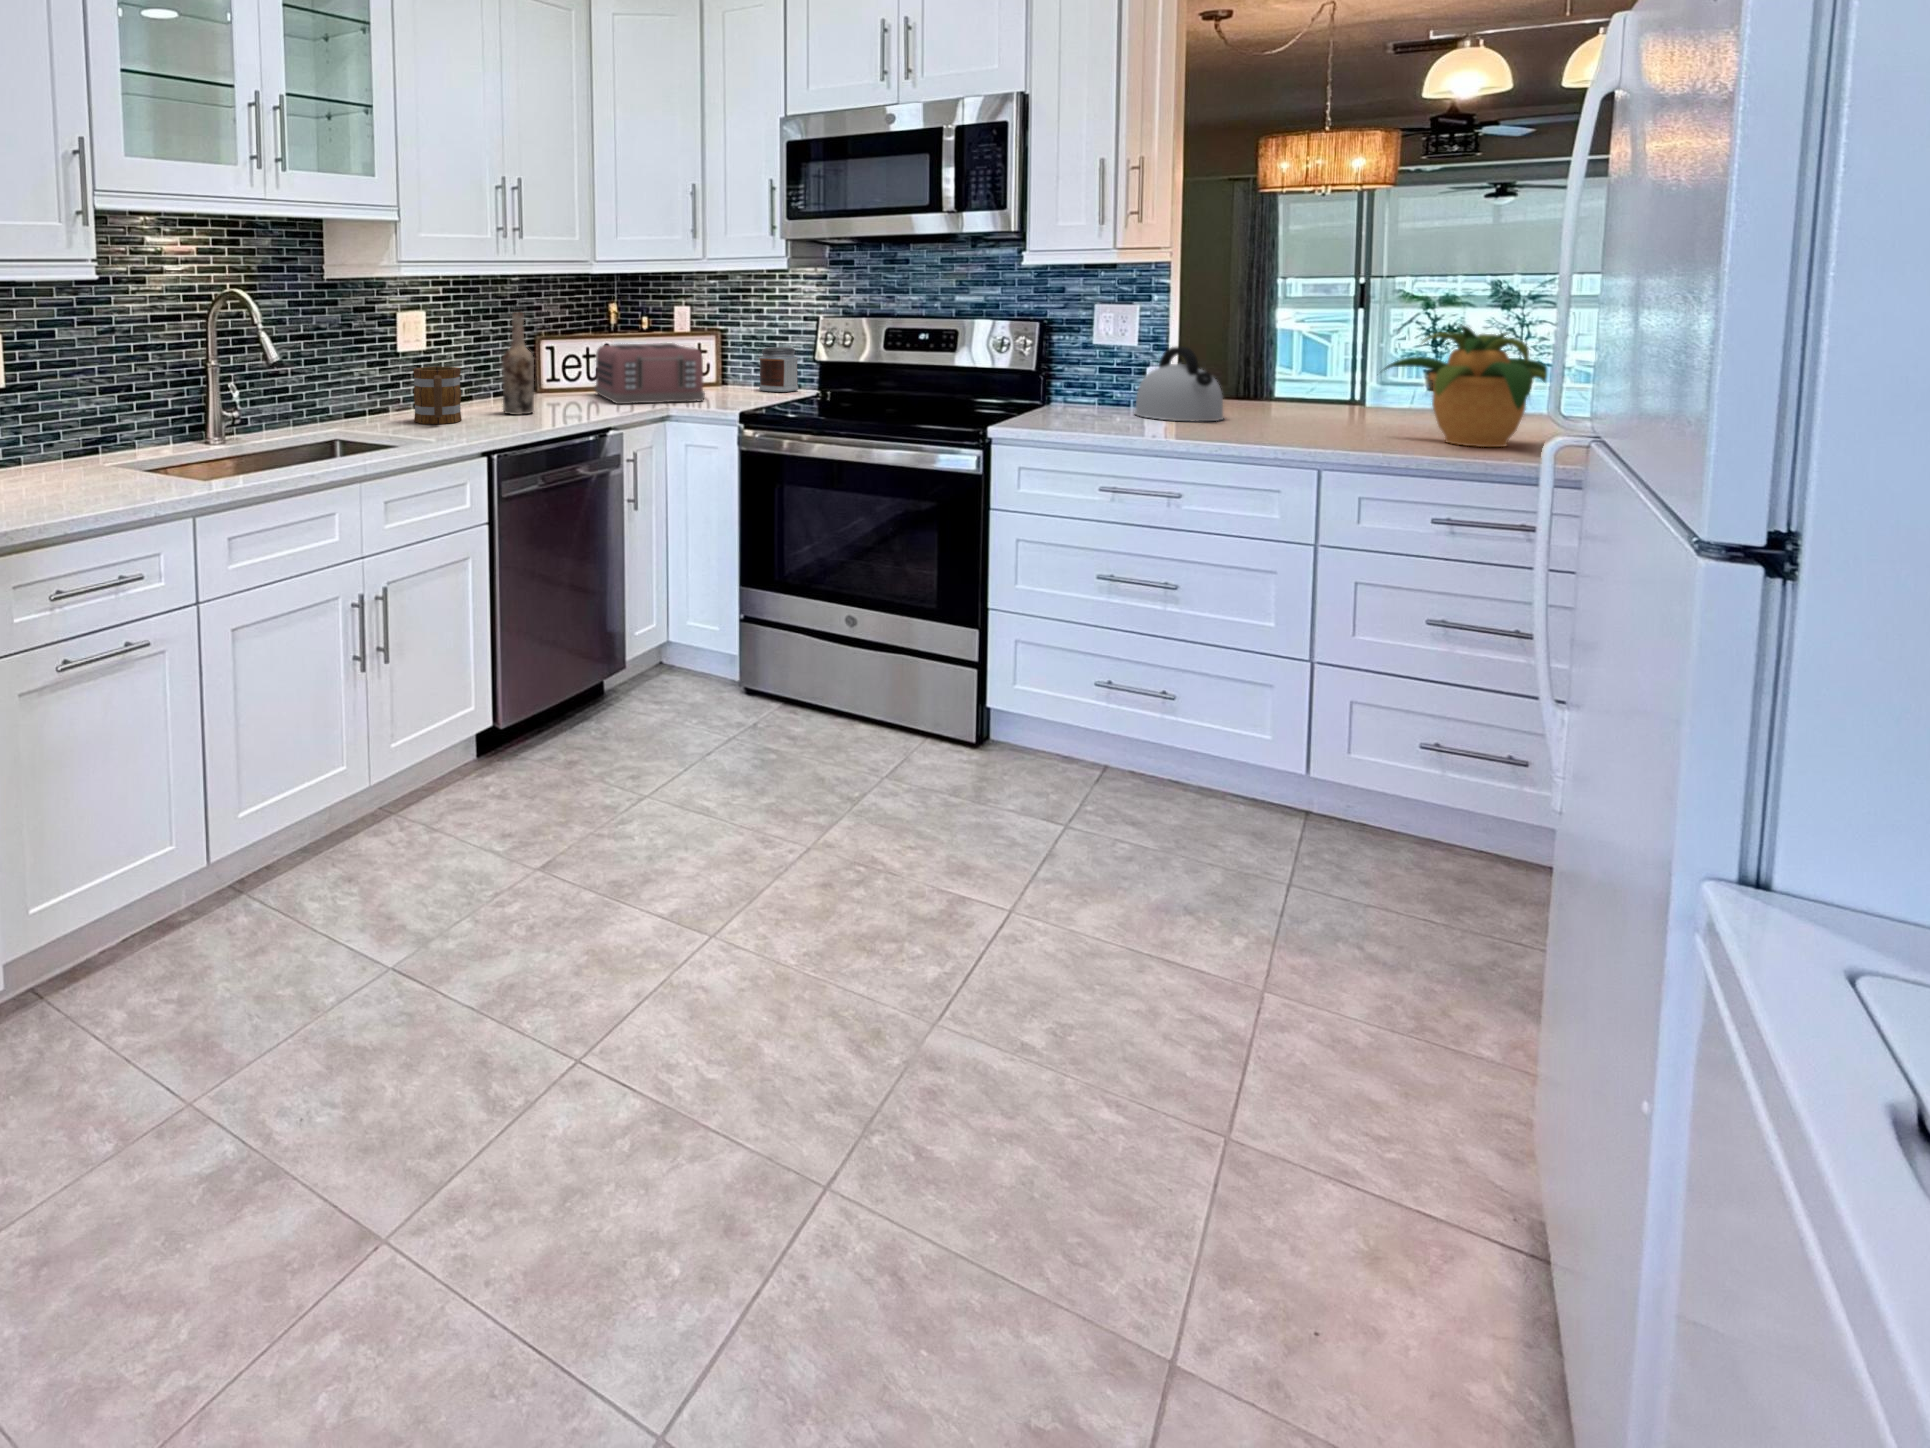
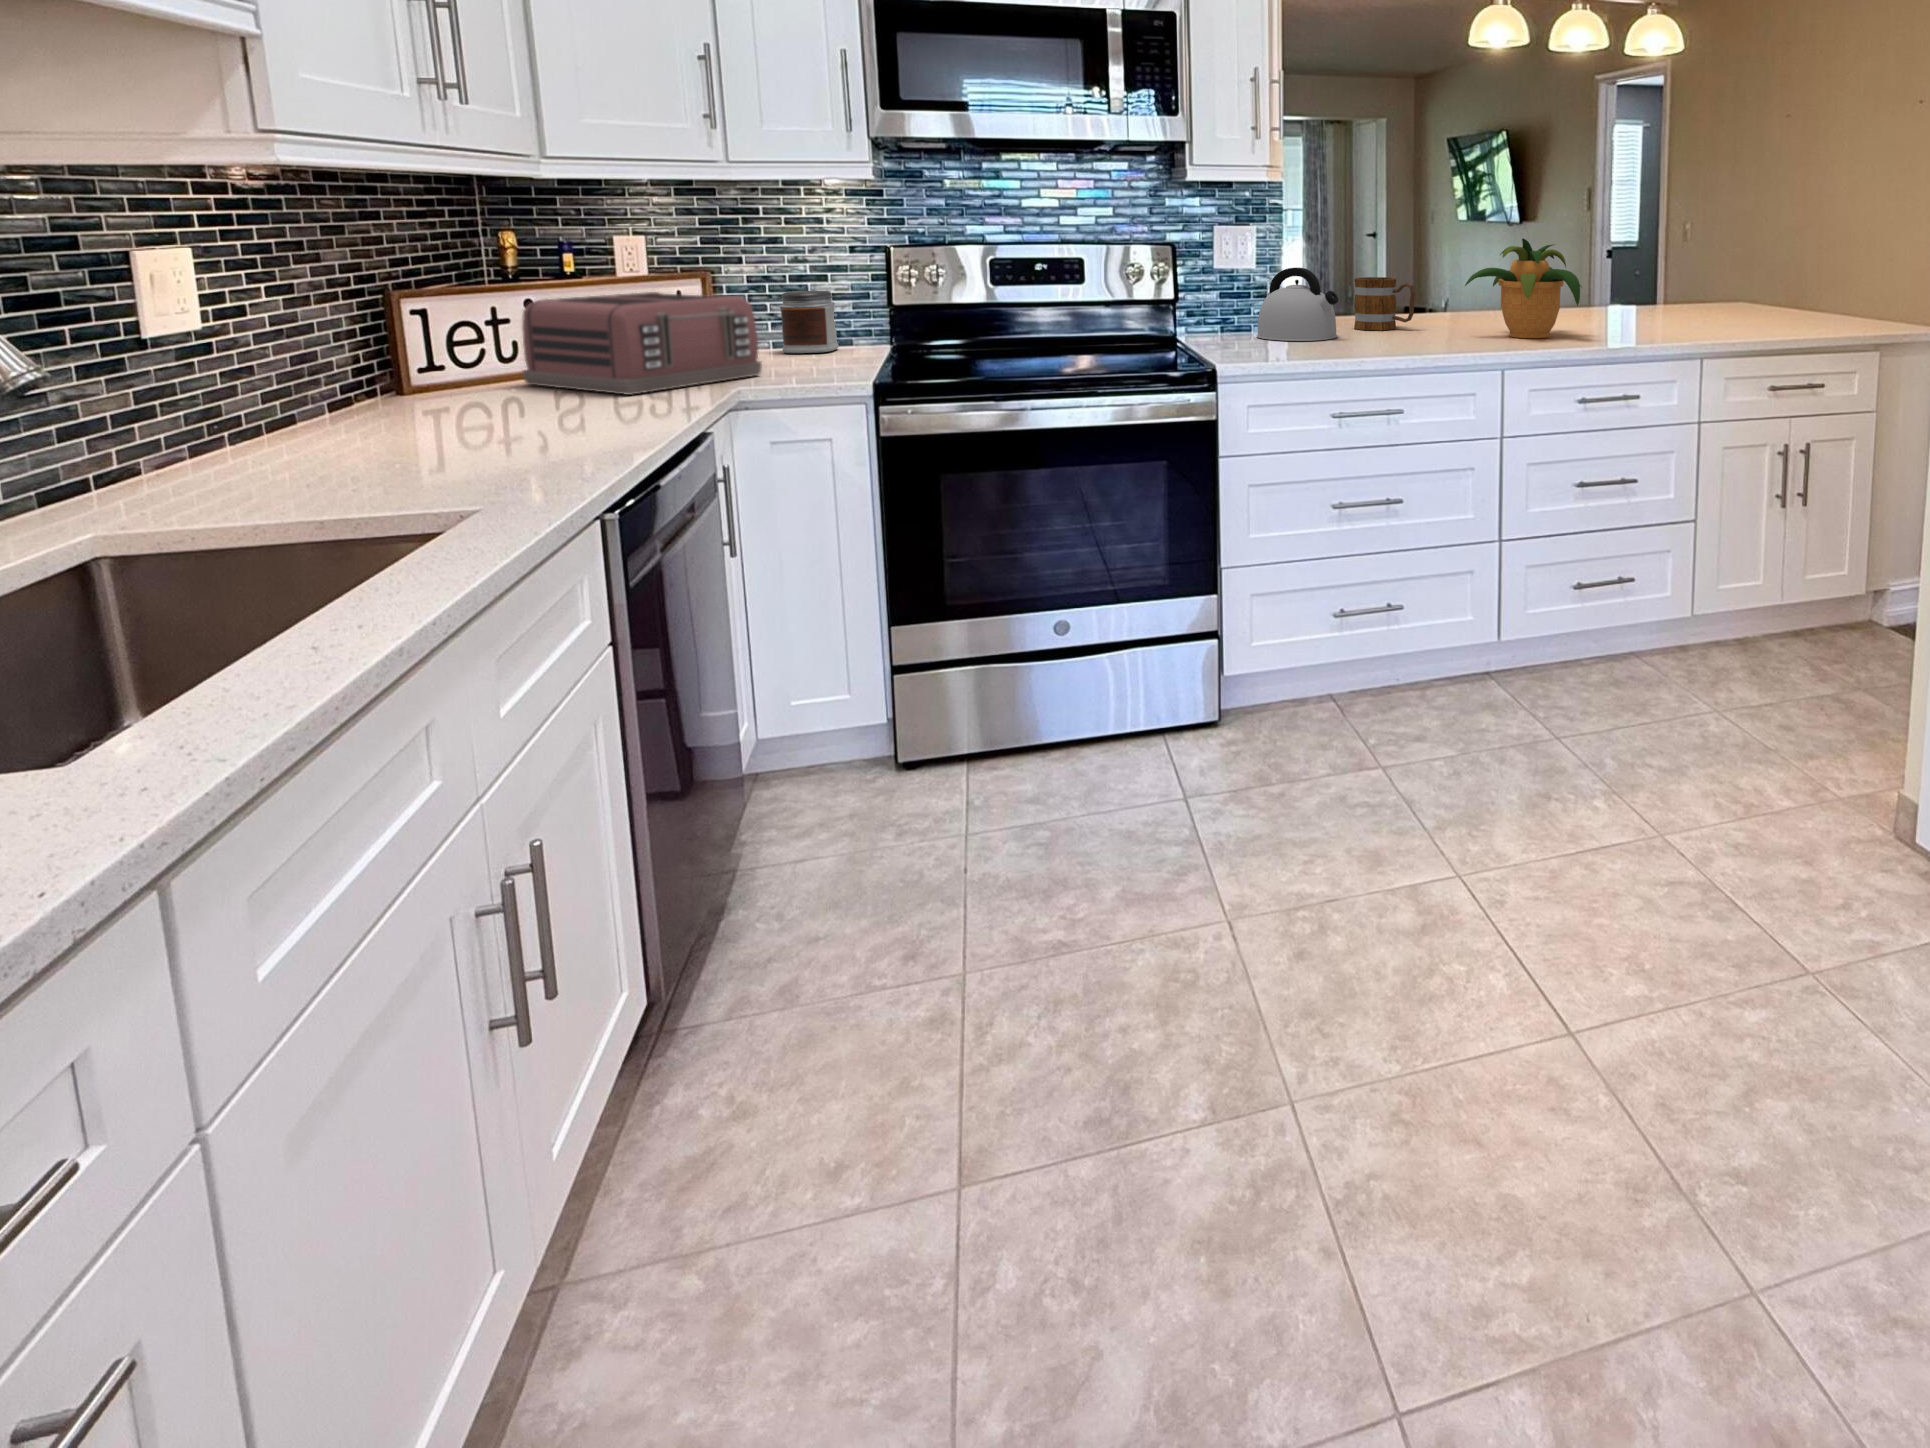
wine bottle: present [502,312,534,415] -> none [443,242,524,437]
mug: present [413,367,462,424] -> present [1354,277,1415,330]

